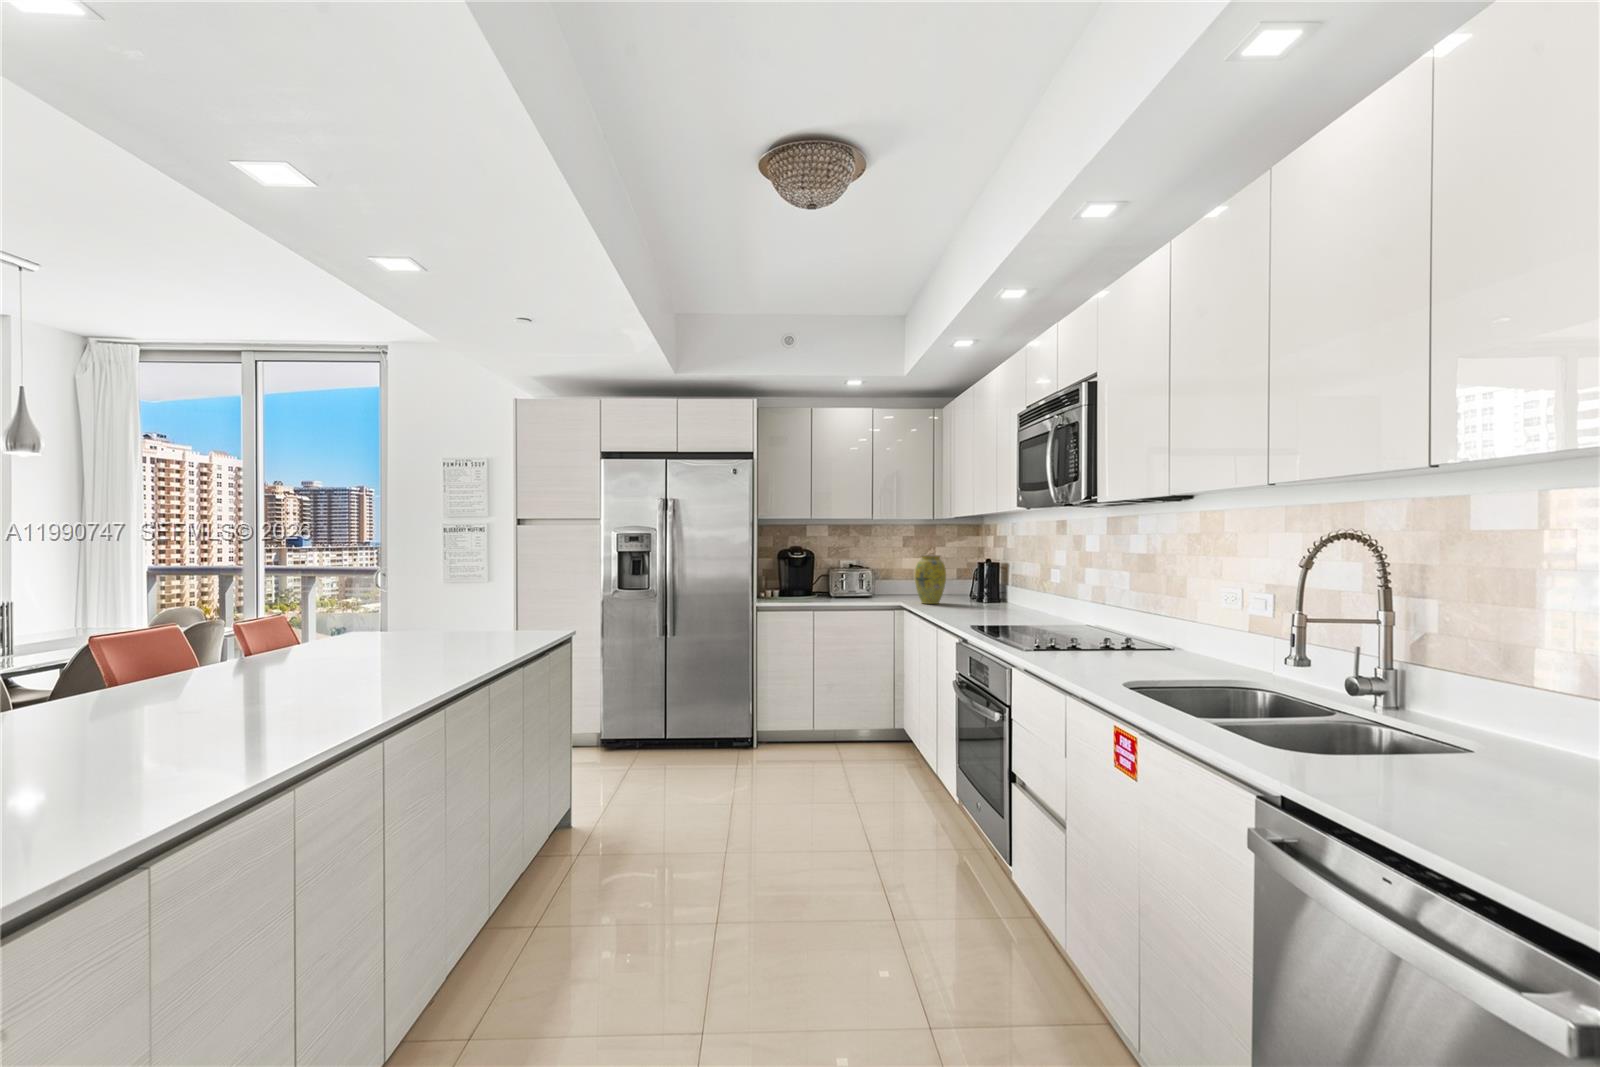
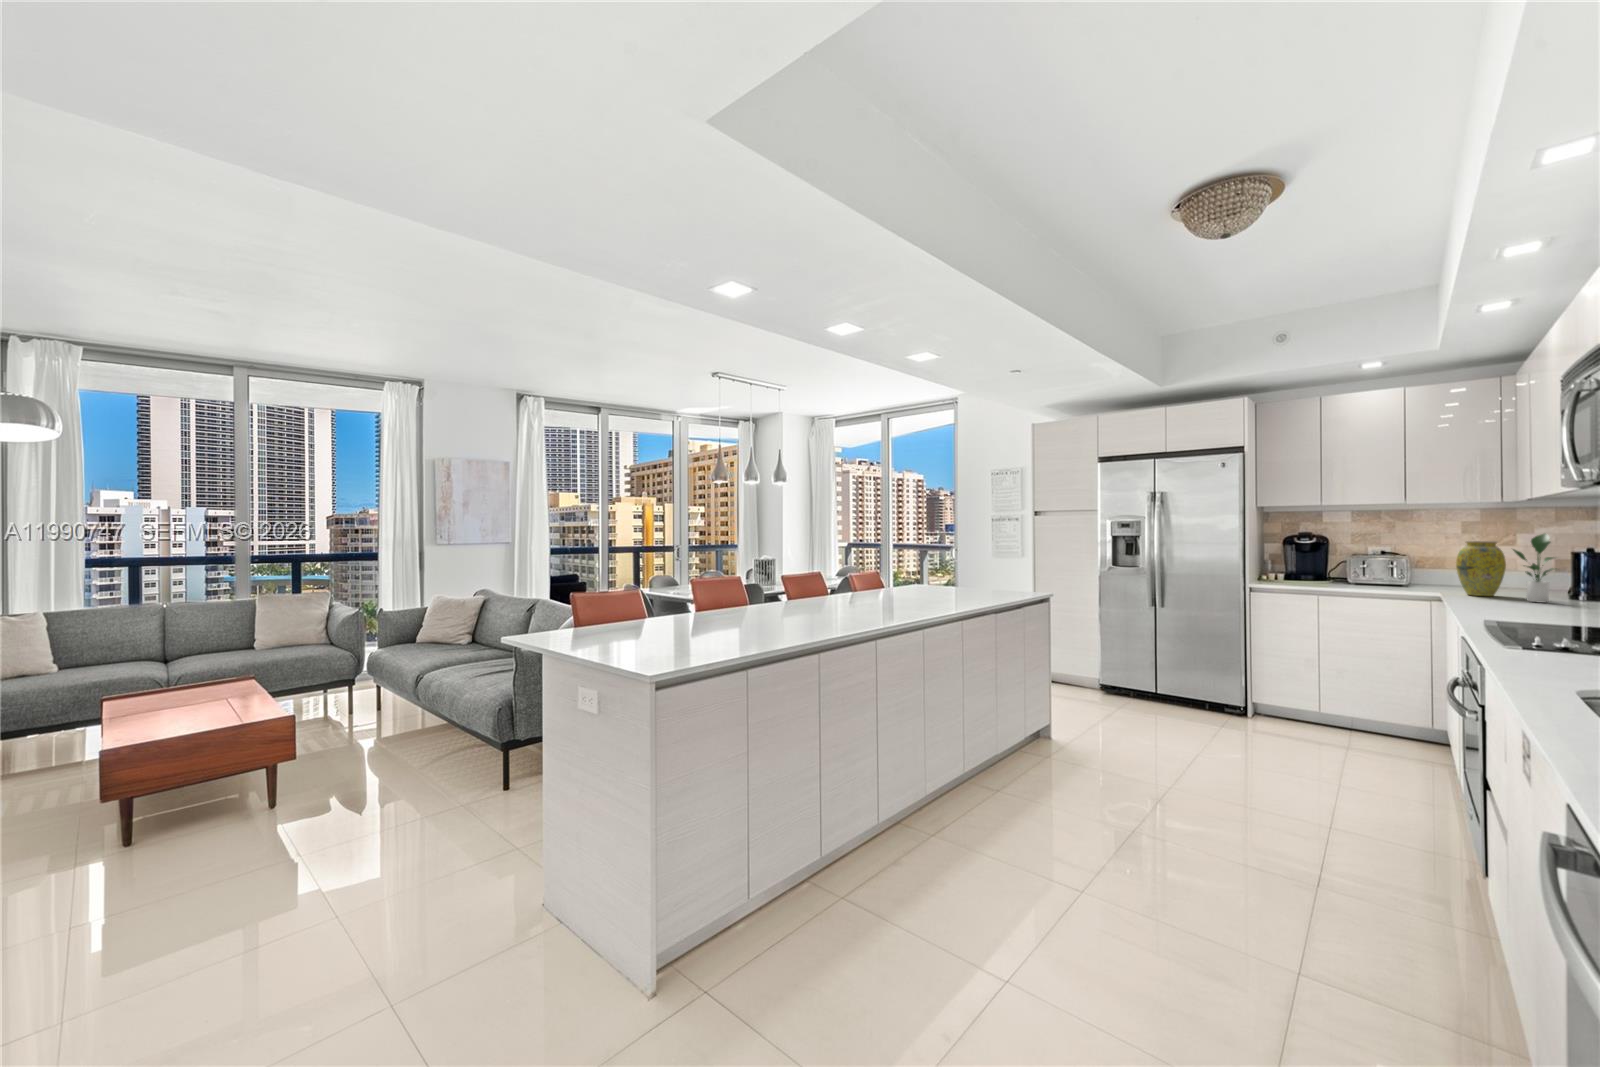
potted plant: none [955,548,985,608] -> present [1513,534,1554,603]

